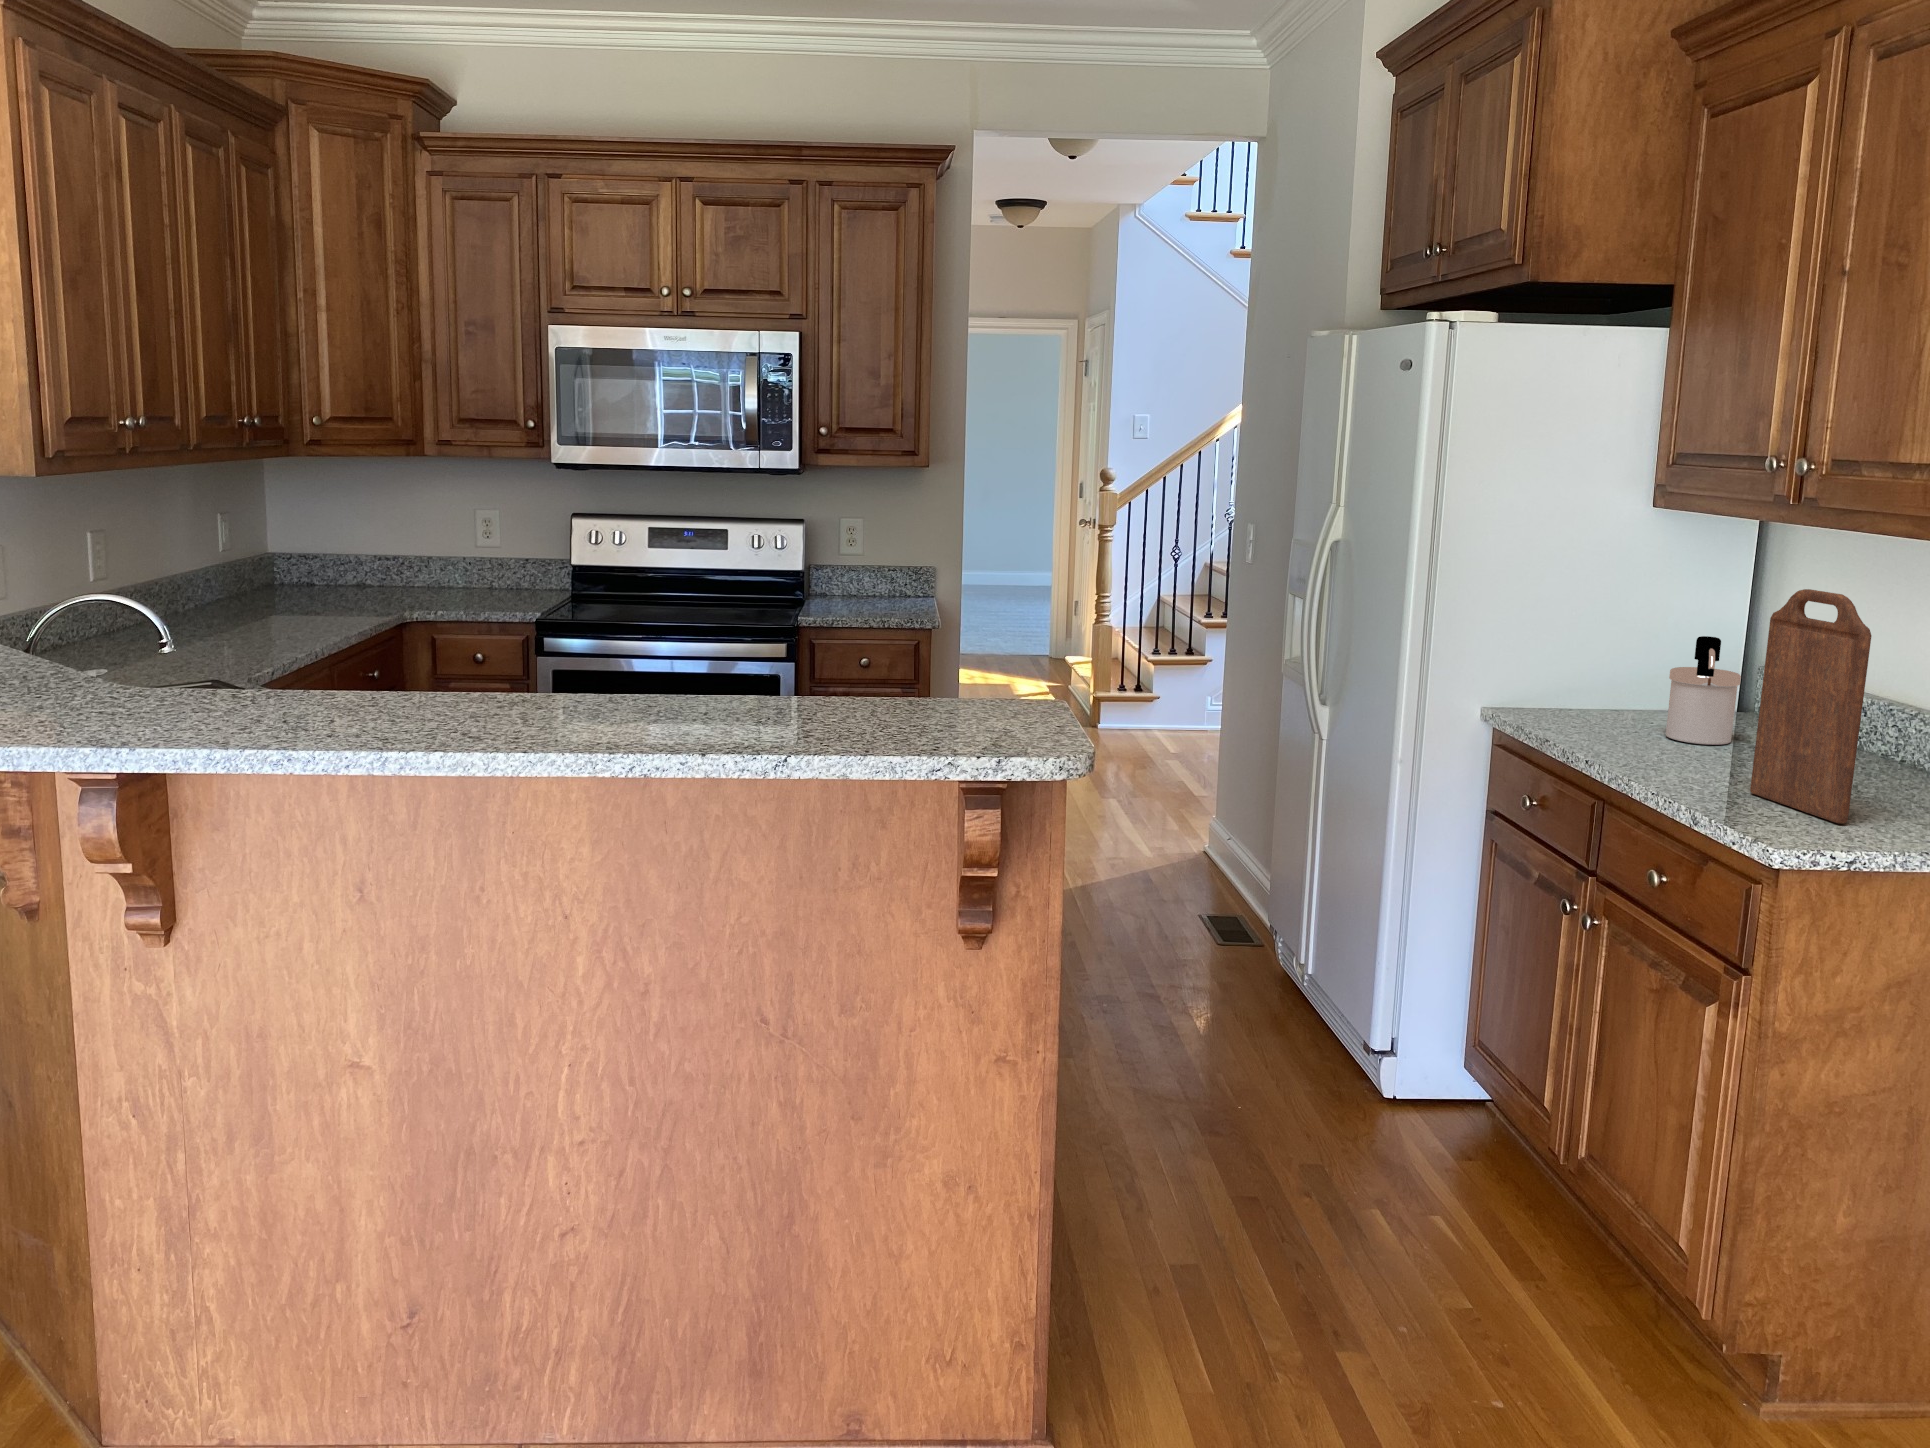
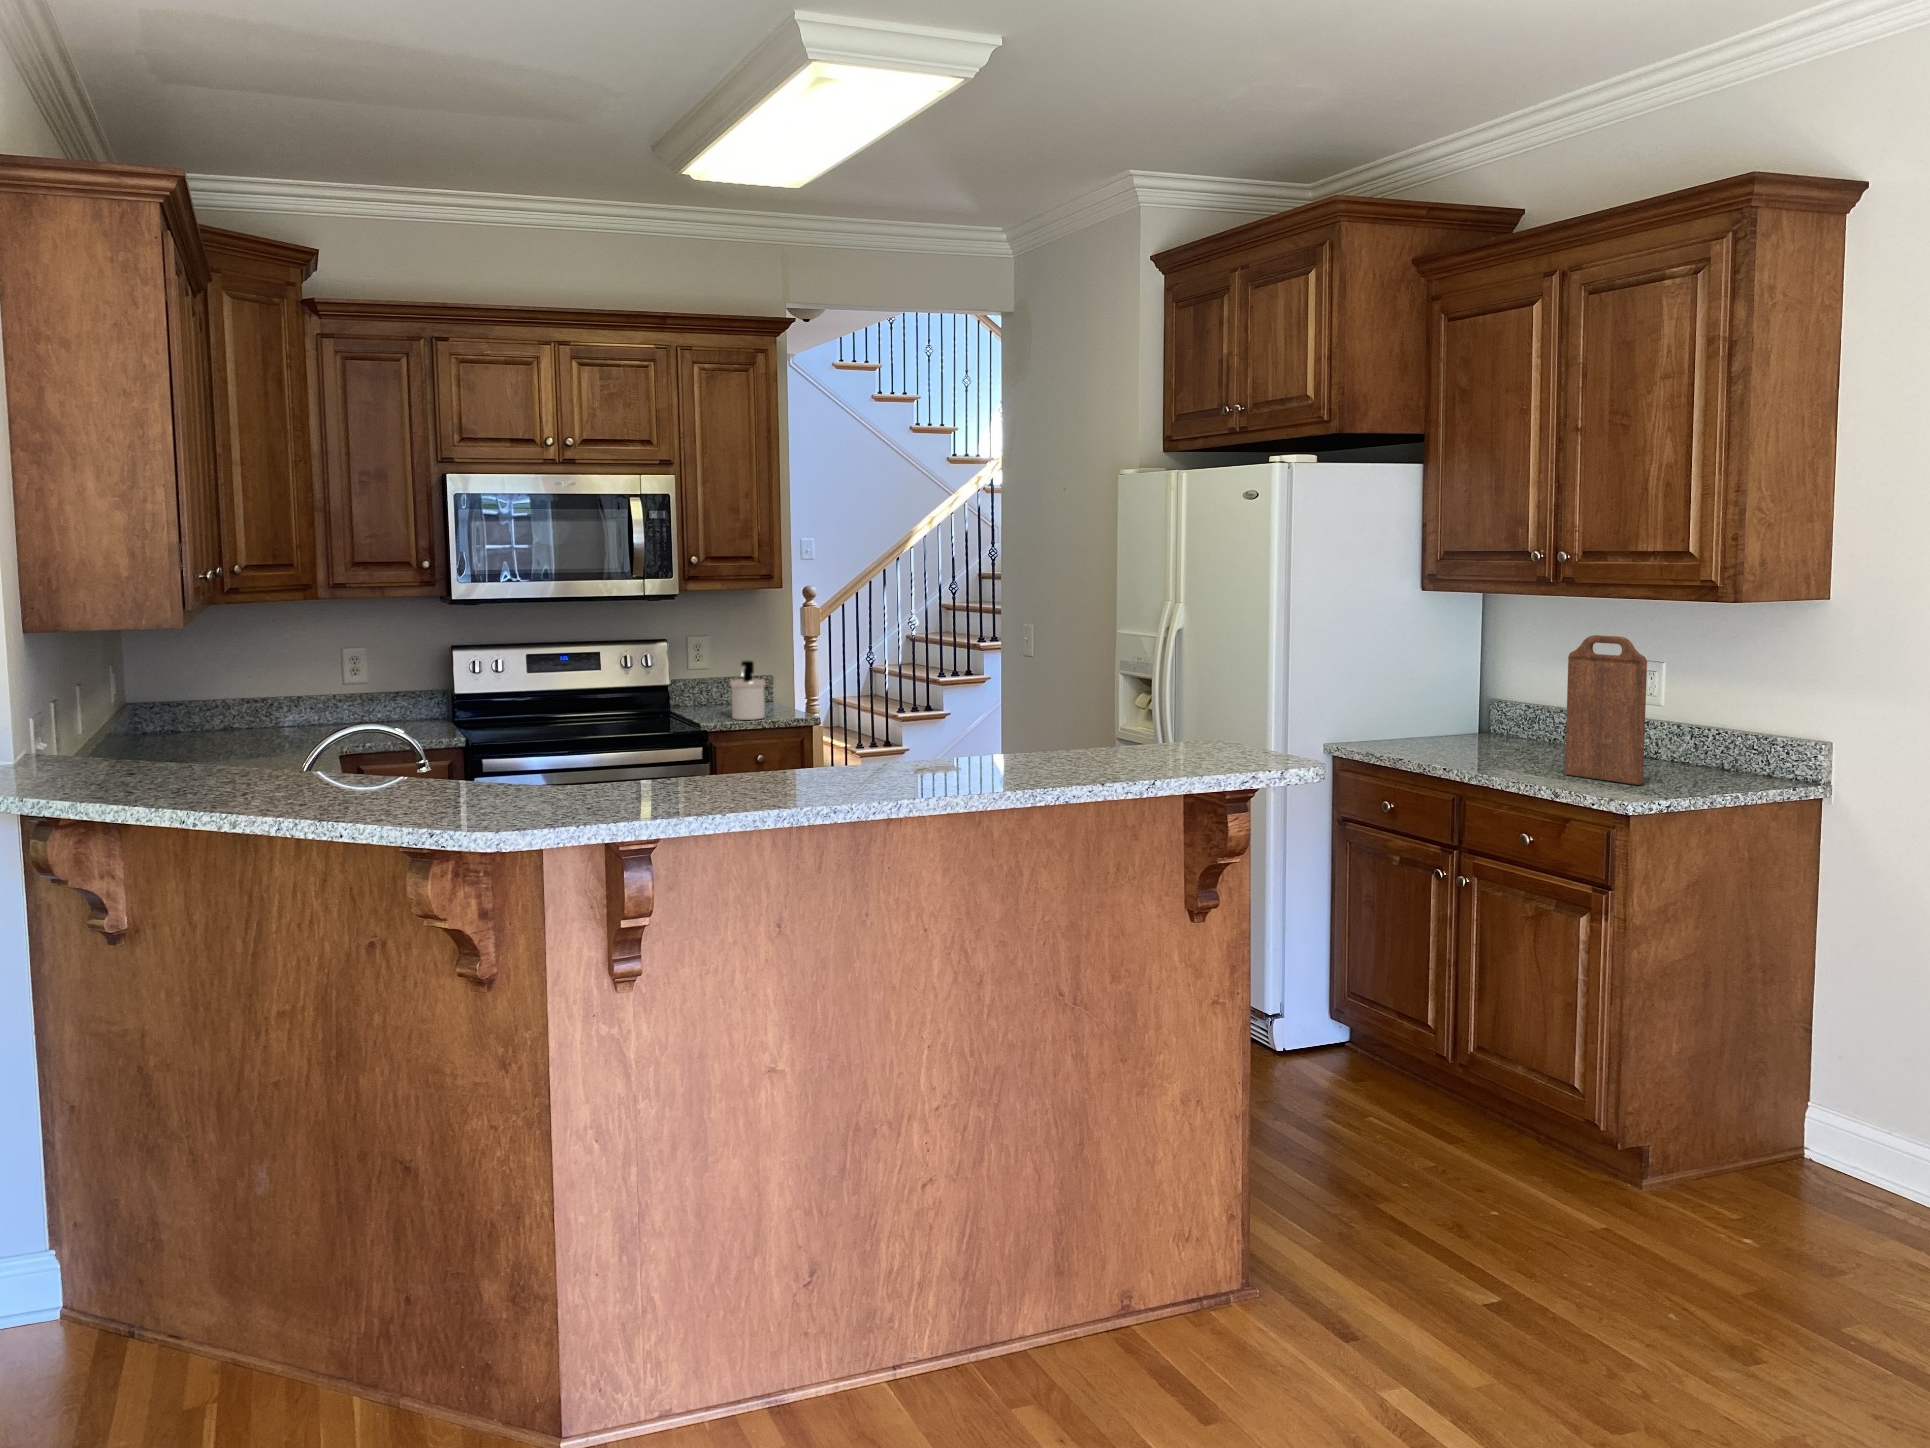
soap dispenser: present [1666,636,1741,745] -> present [730,661,766,720]

